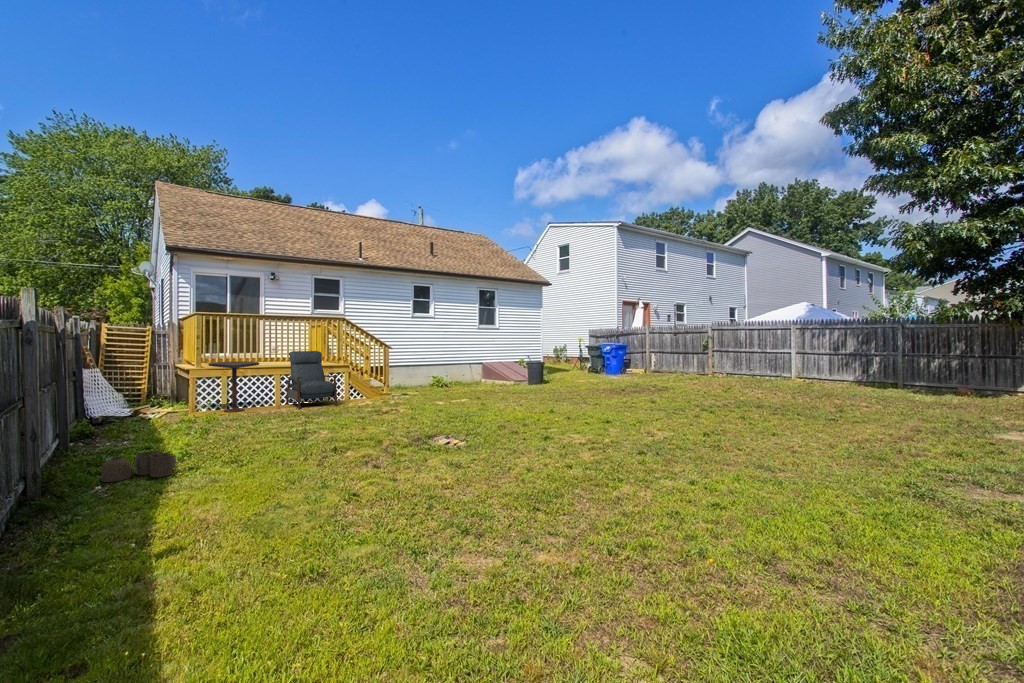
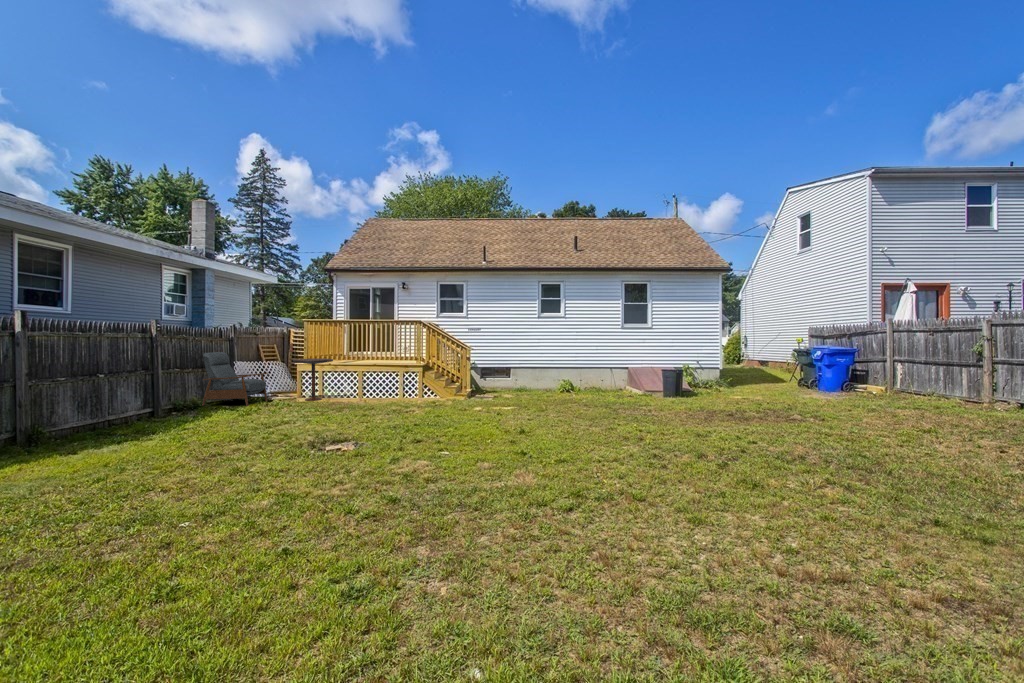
chair: present [286,351,338,409] -> present [202,352,268,406]
woven basket: present [101,450,176,482] -> none [55,422,122,444]

